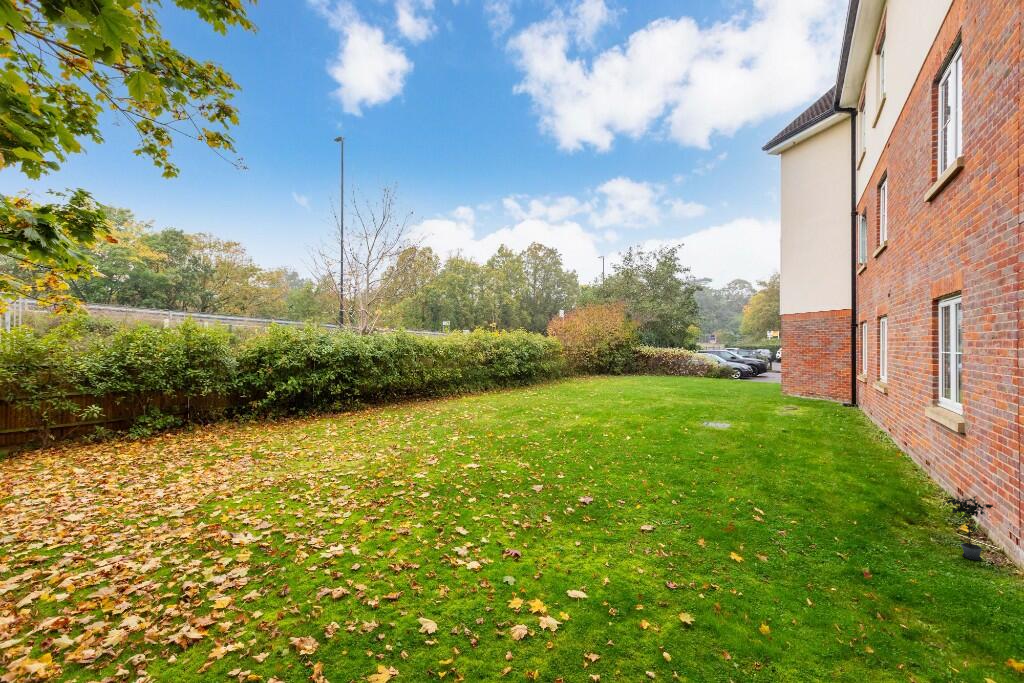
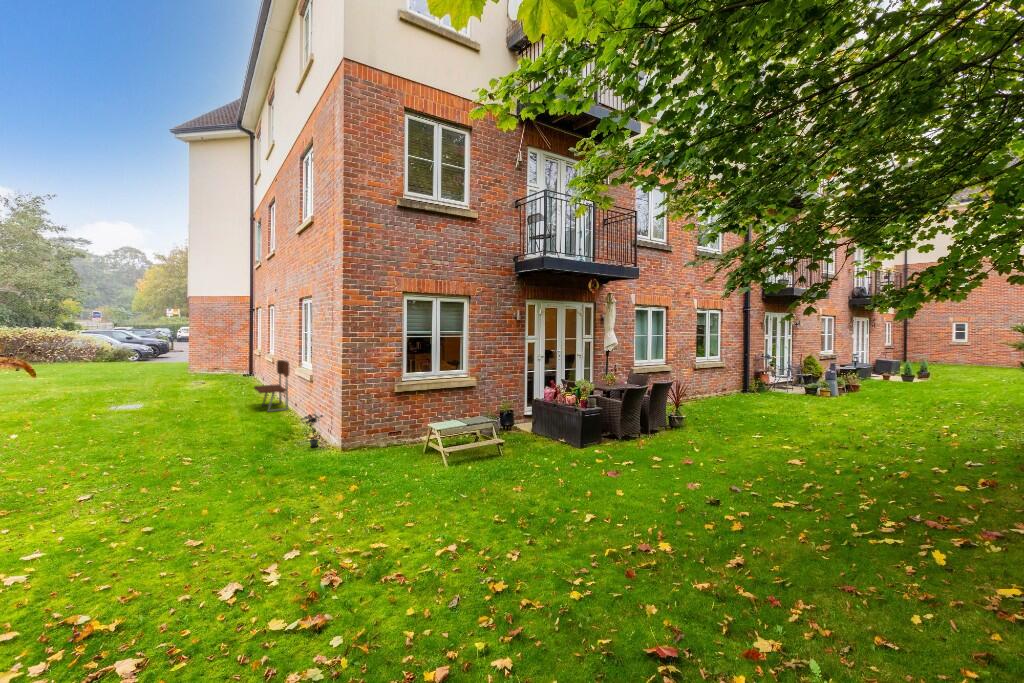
bench: none [855,392,912,469] -> present [254,360,290,412]

